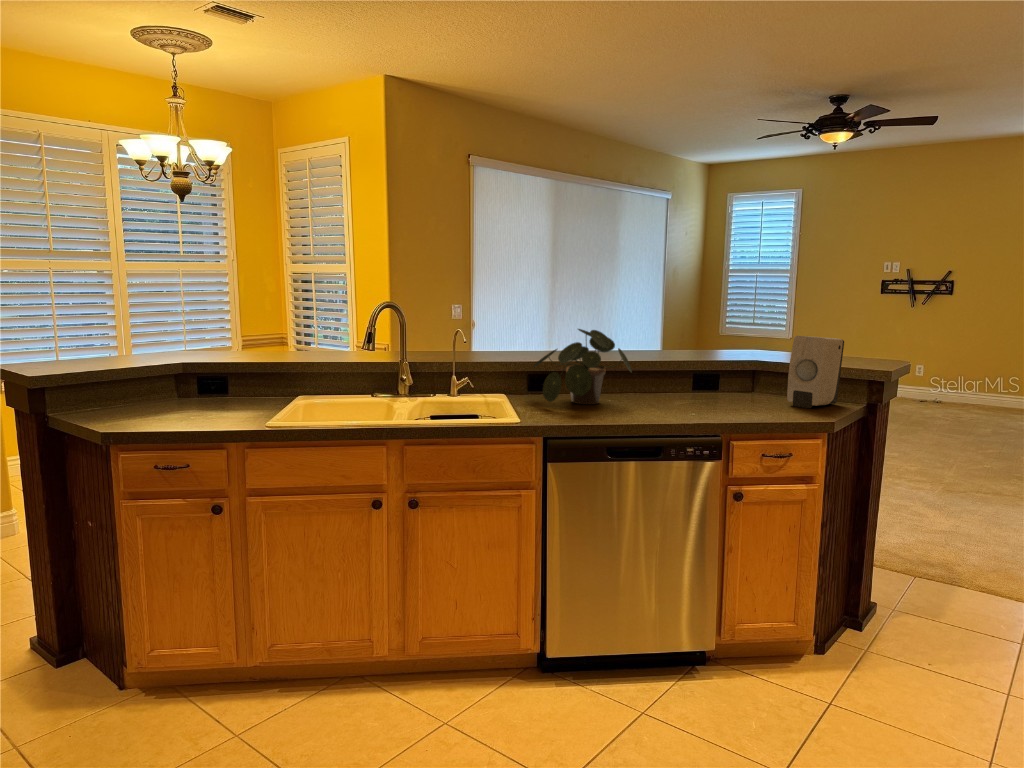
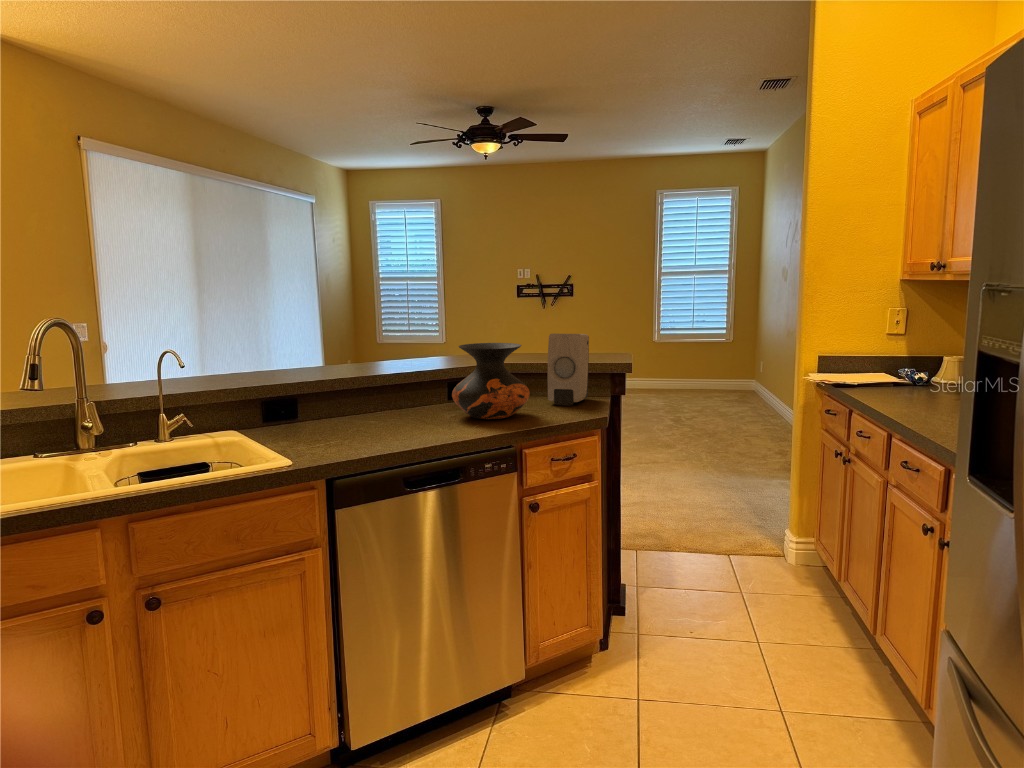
potted plant: present [534,329,632,404] -> none [272,340,397,433]
vase: none [682,340,757,411] -> present [452,343,530,420]

